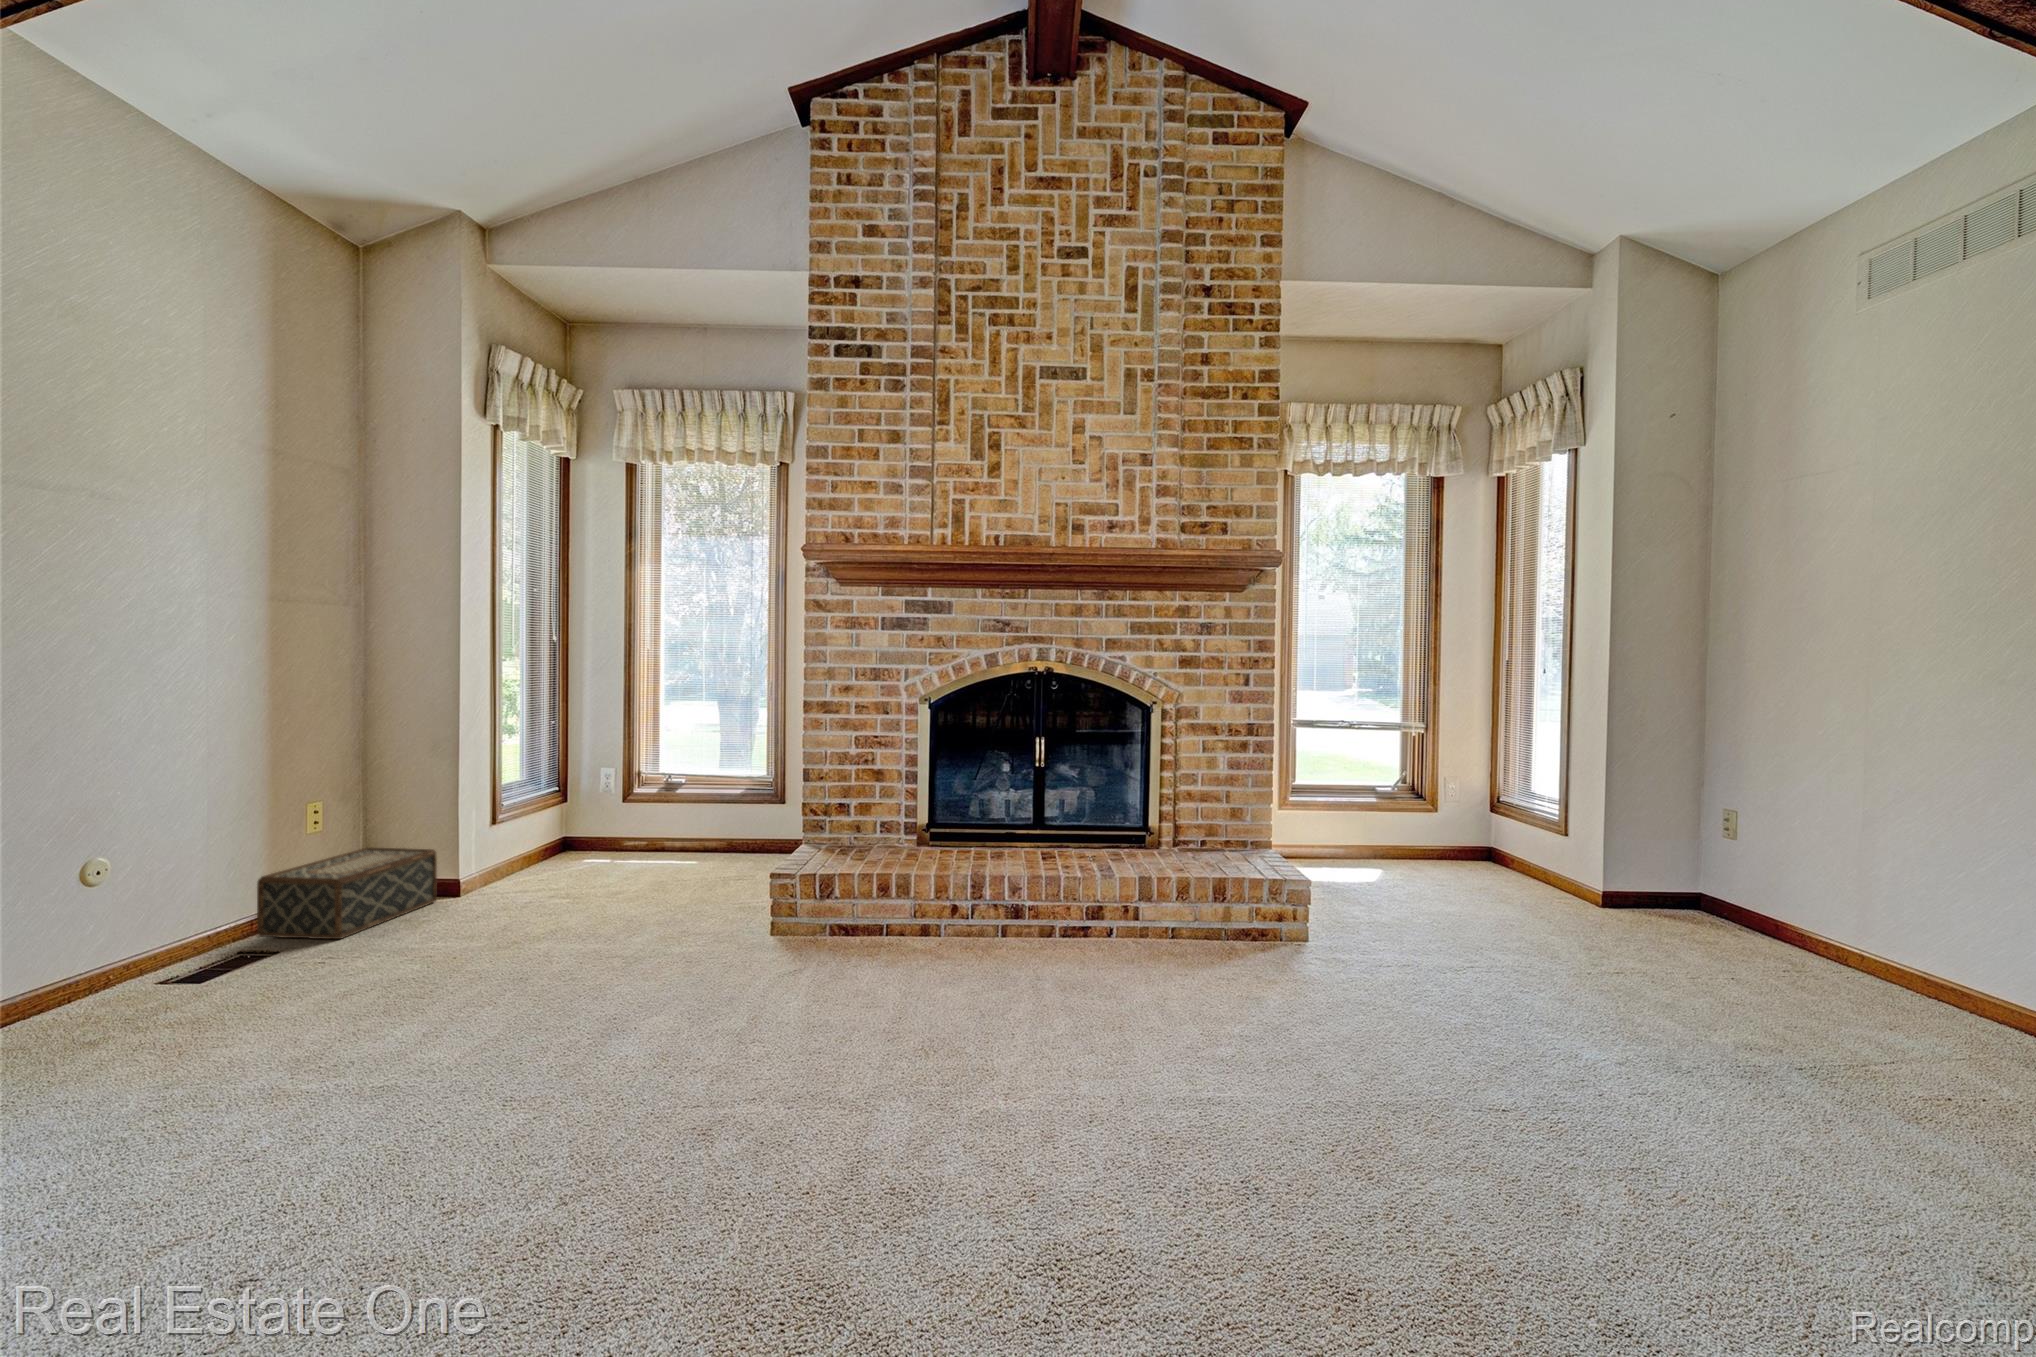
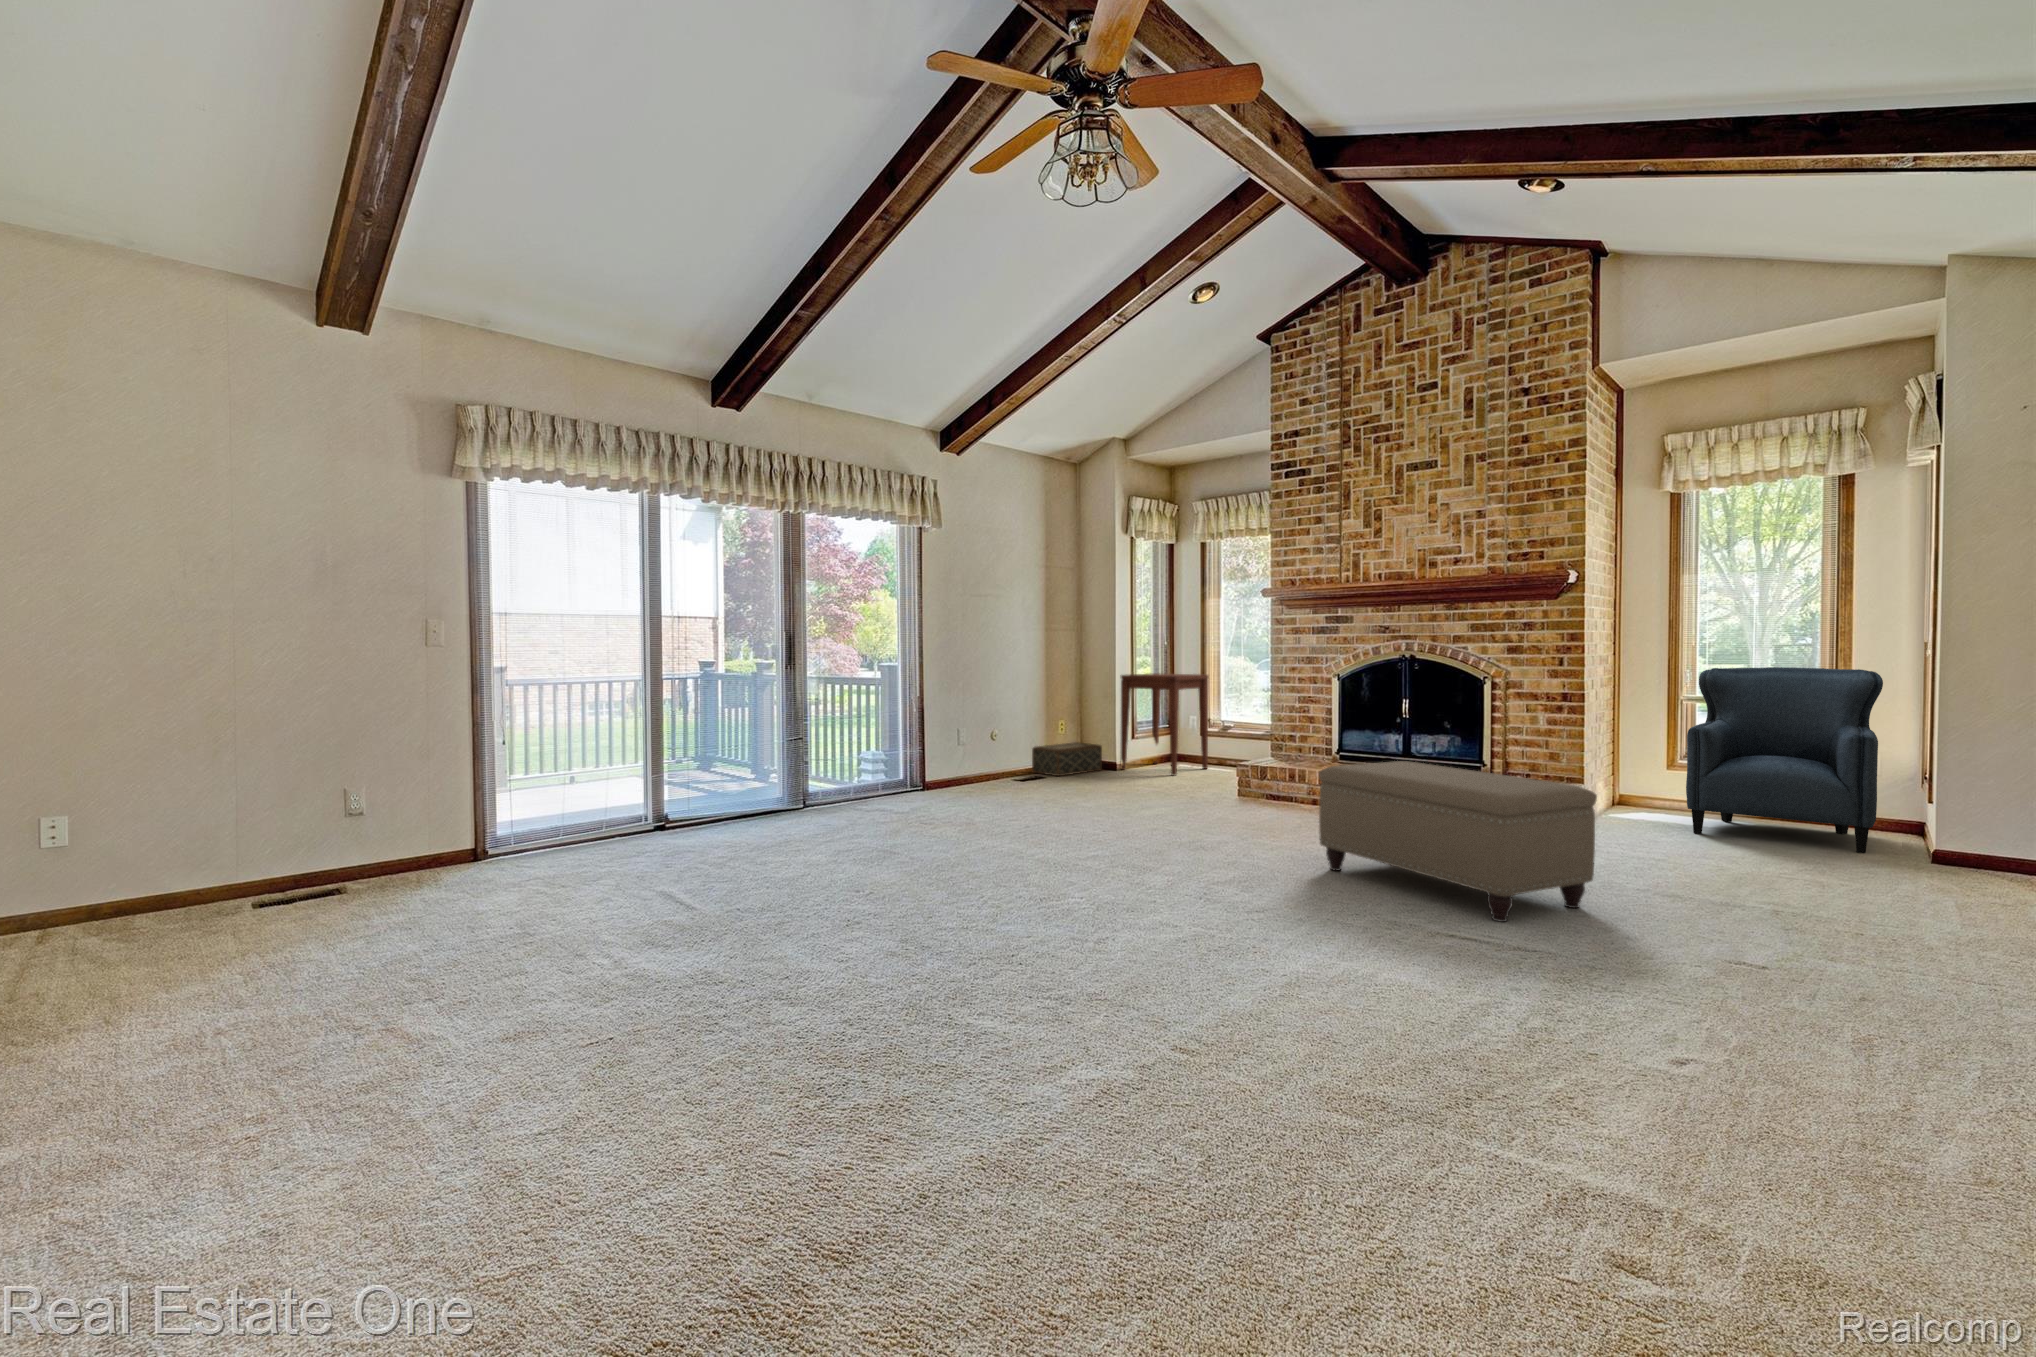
armchair: none [1336,685,1550,901] -> present [1686,667,1883,853]
side table: none [477,696,650,894] -> present [1120,673,1209,776]
ottoman: none [1228,880,1773,1244] -> present [1319,761,1597,922]

